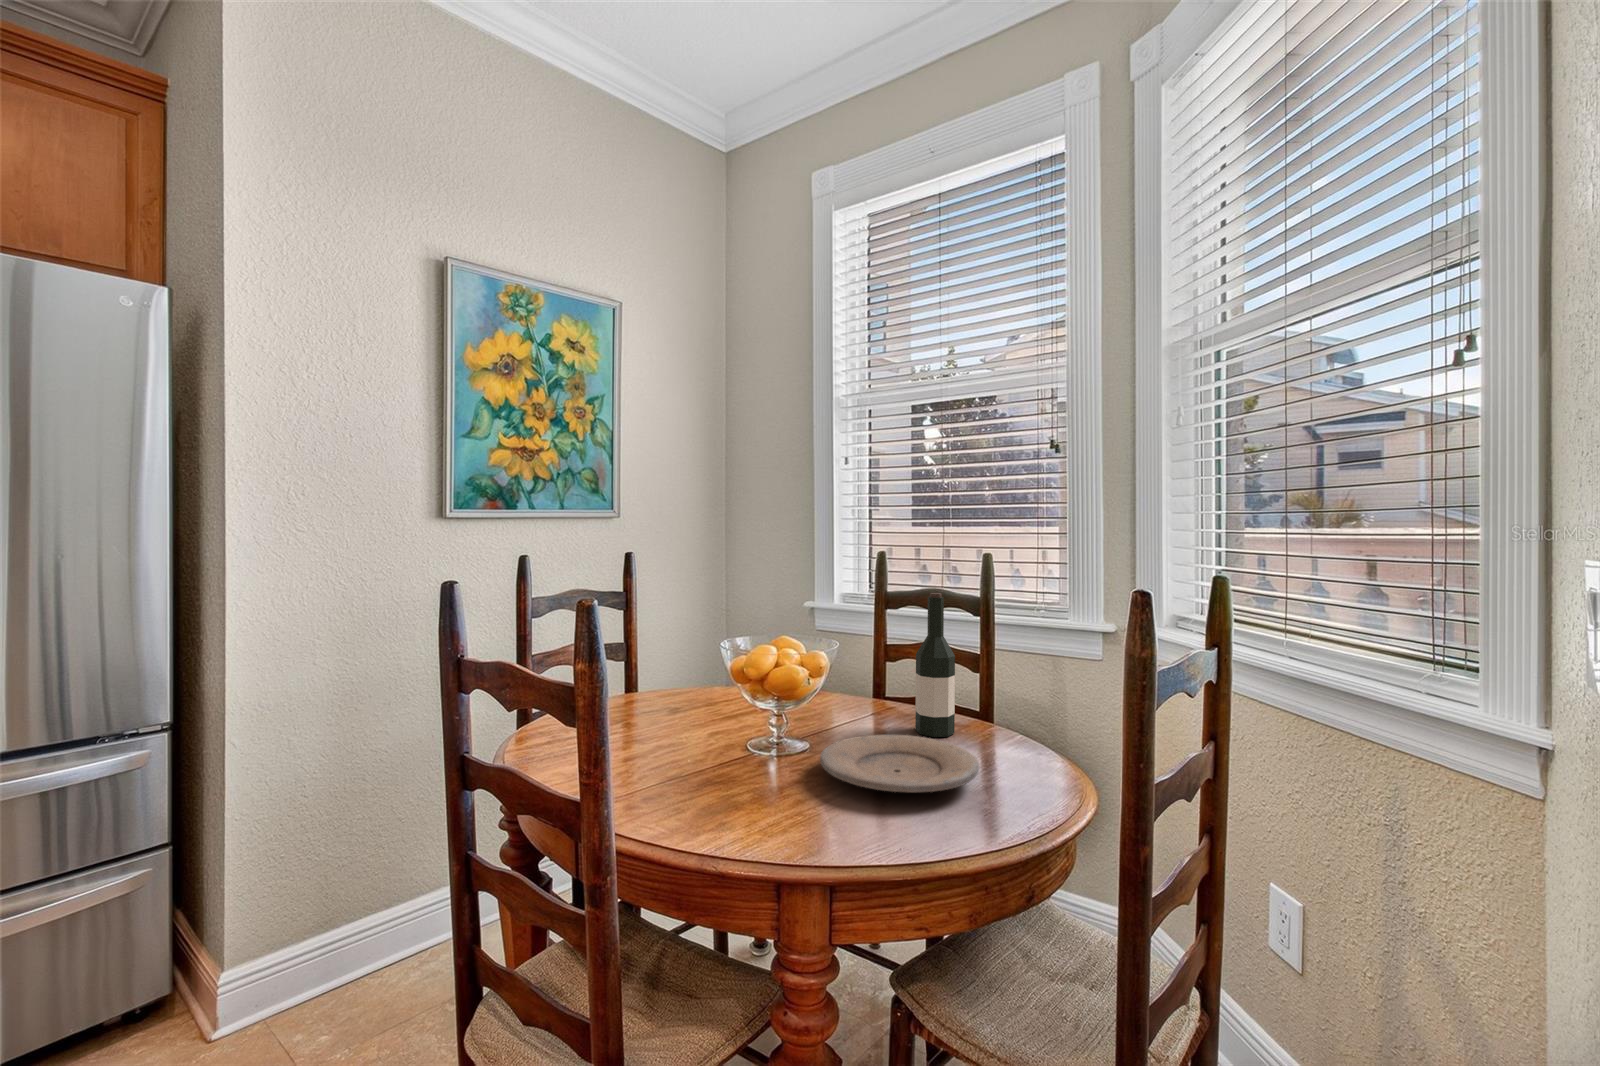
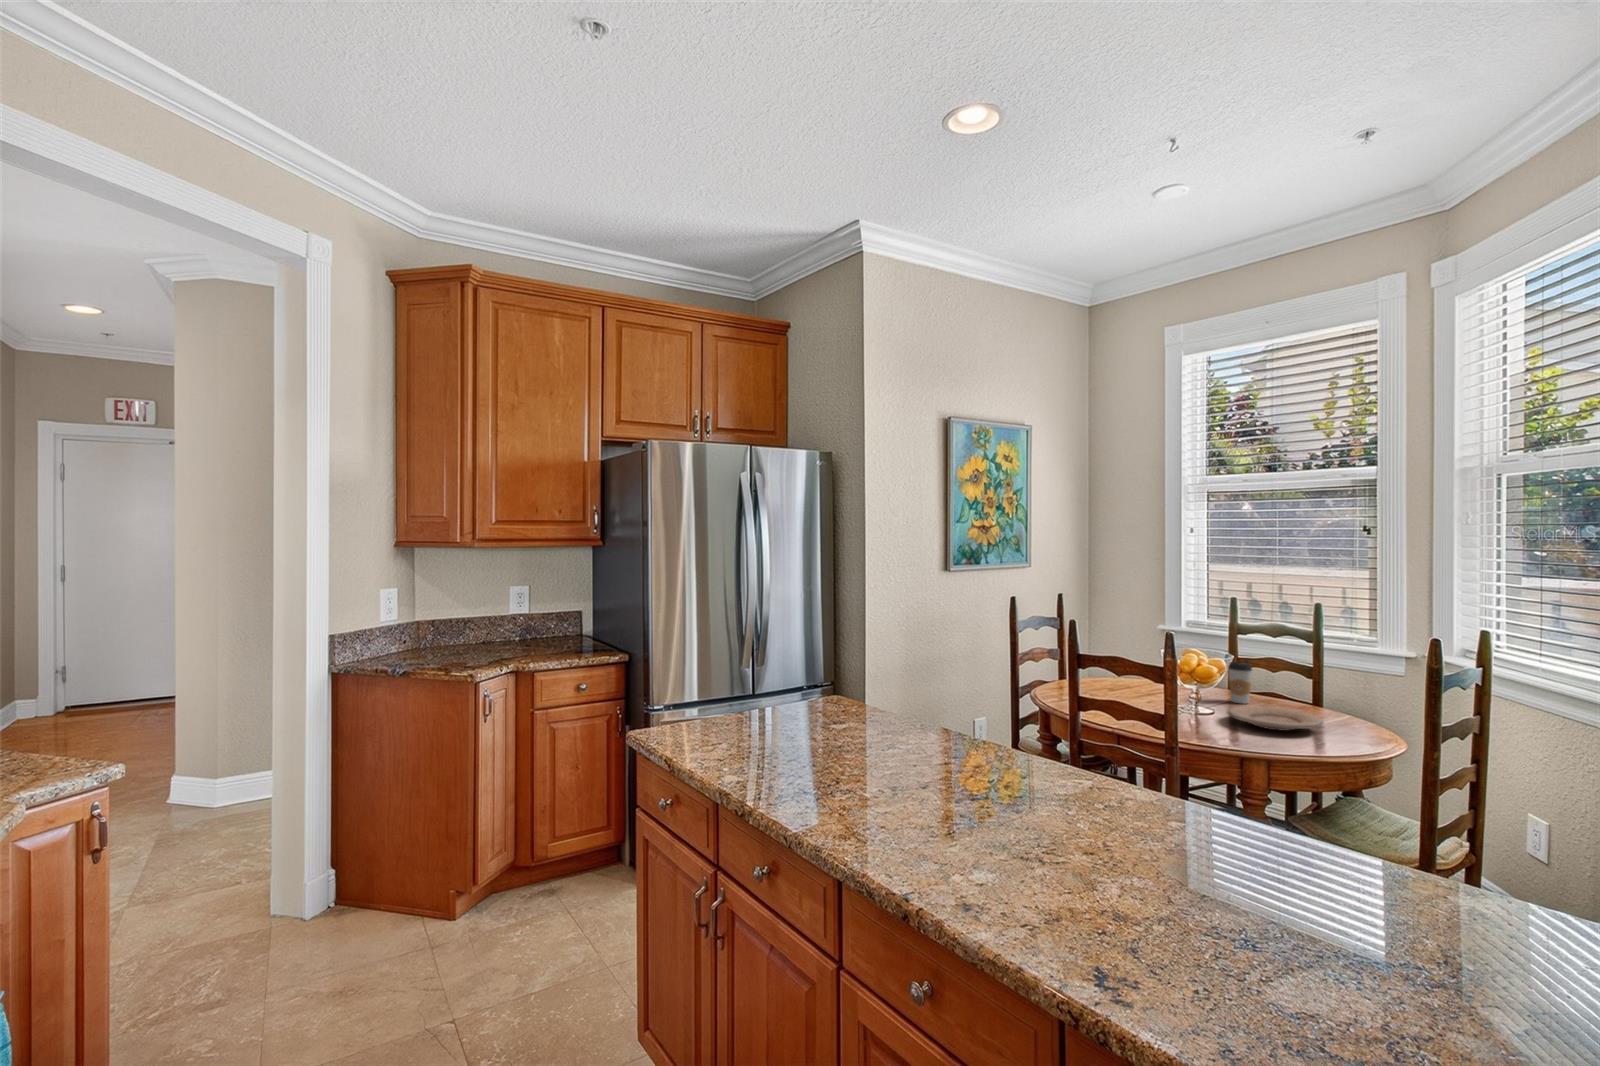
wine bottle: present [915,593,955,737] -> none [1275,629,1302,712]
coffee cup: none [847,652,884,724] -> present [1228,662,1252,704]

